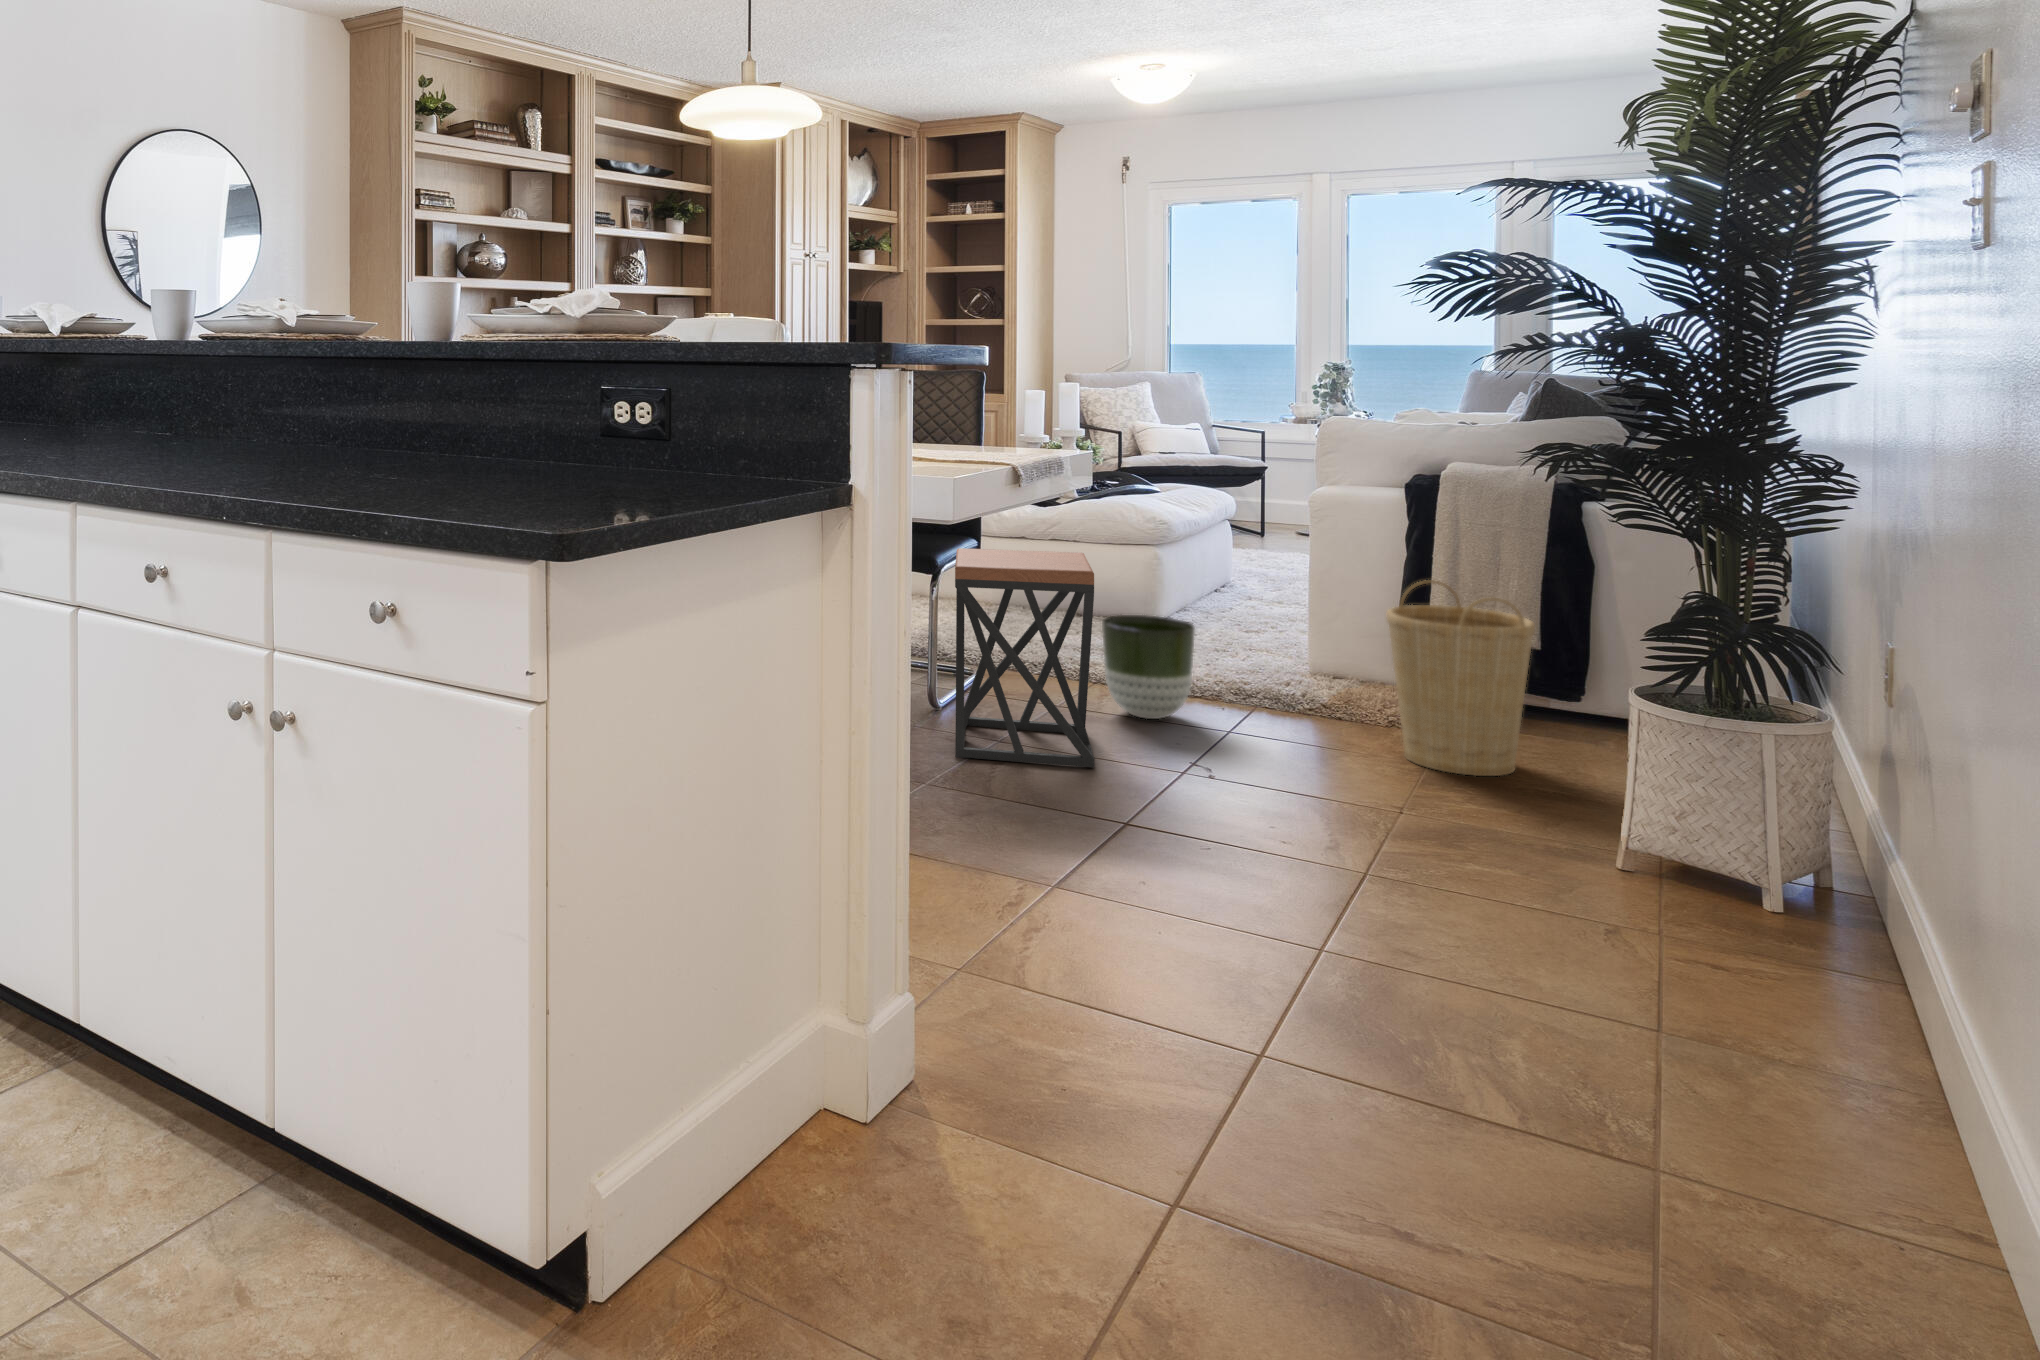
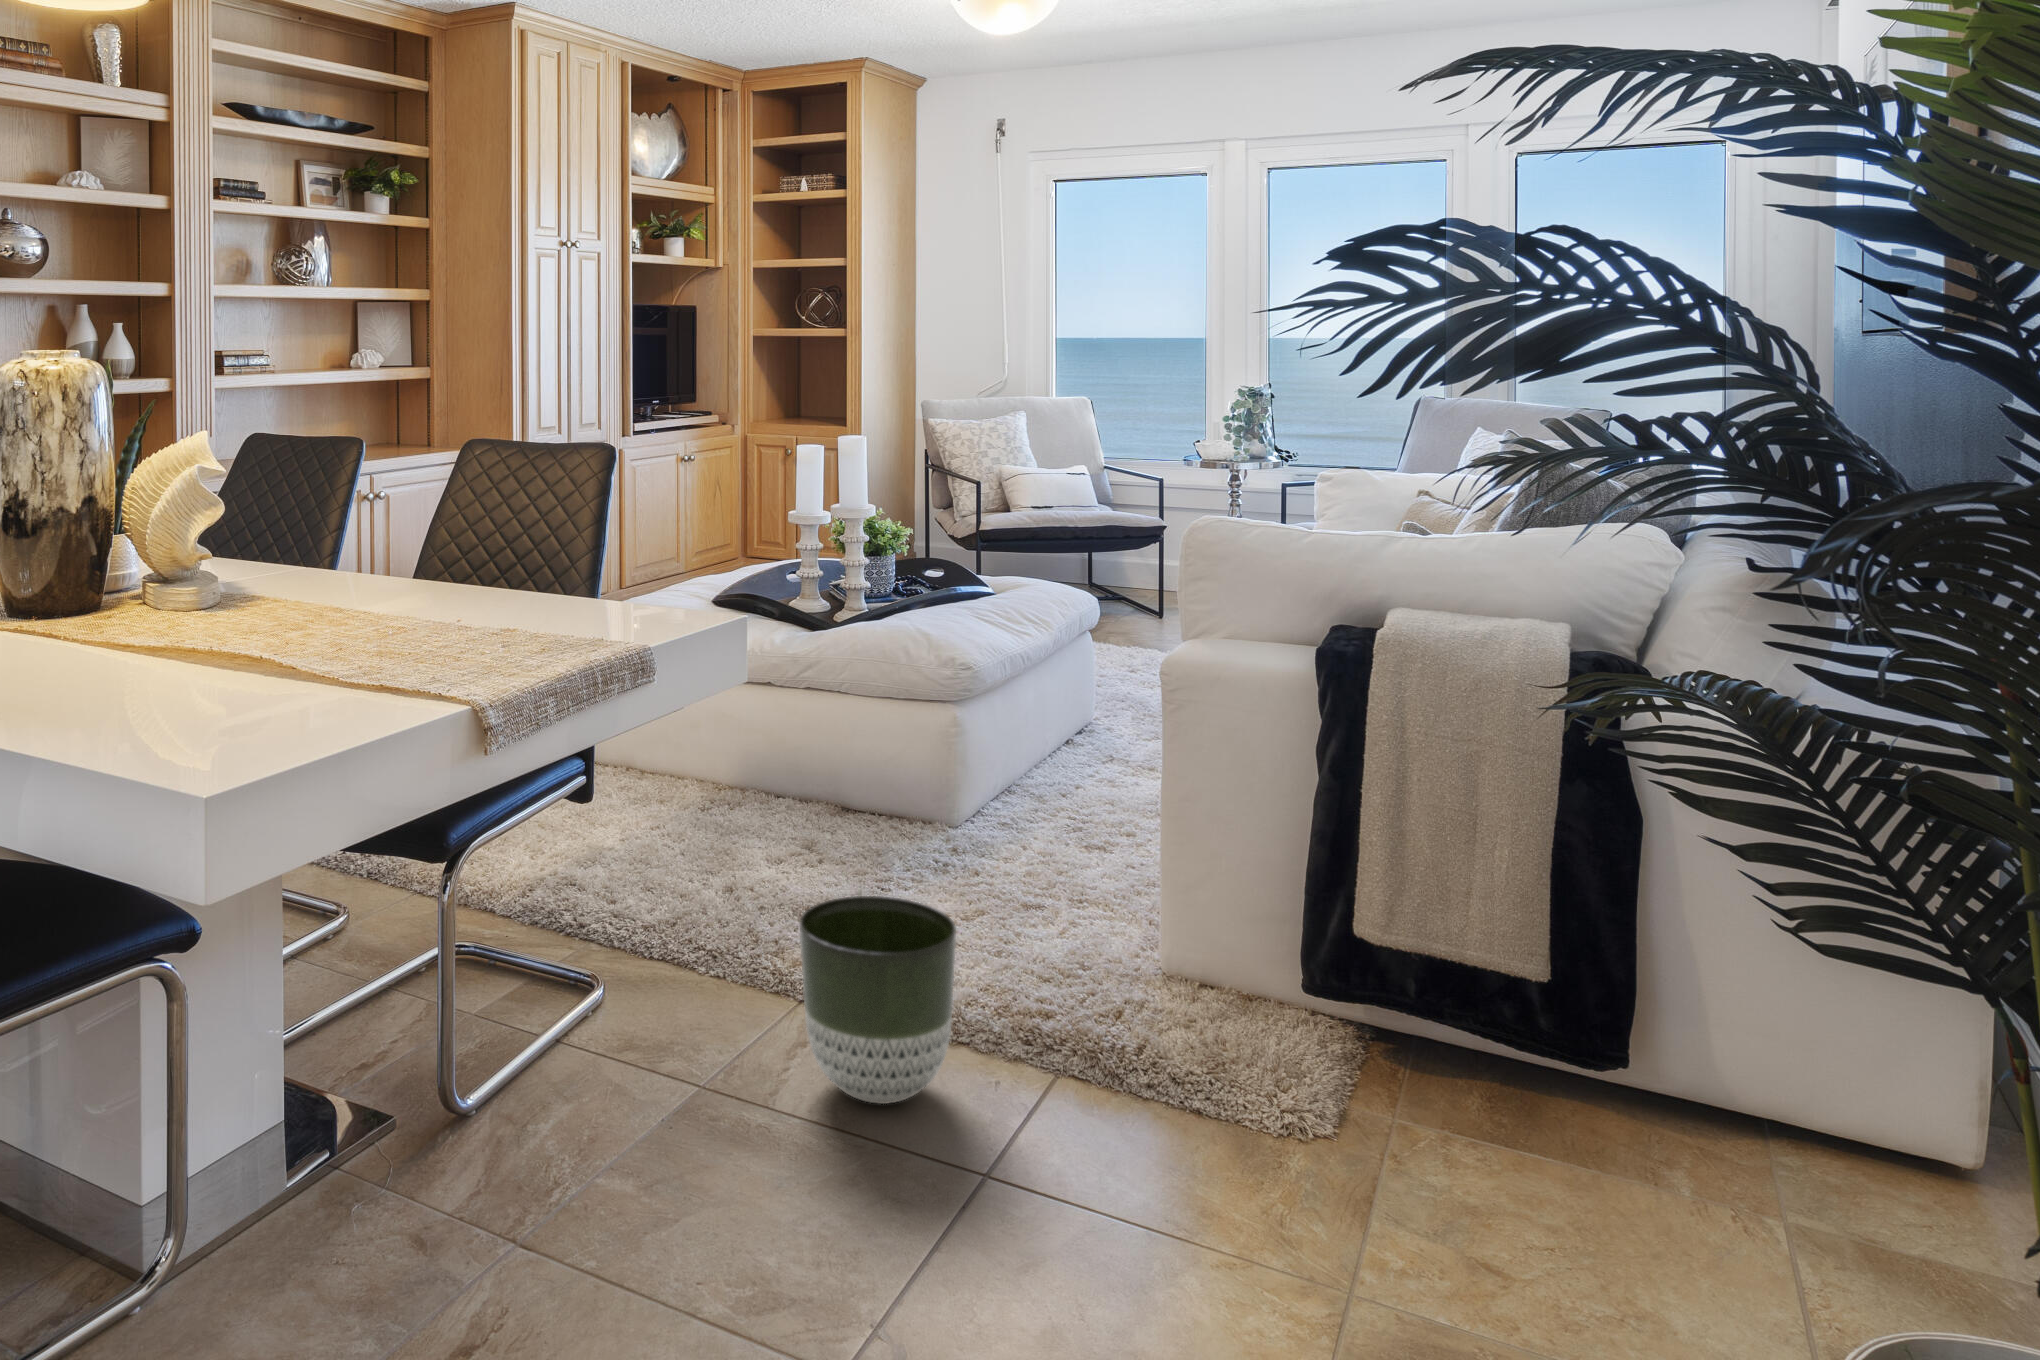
stool: present [955,548,1094,767] -> none [453,809,747,1296]
basket: present [1387,580,1535,776] -> none [1276,856,1537,1264]

